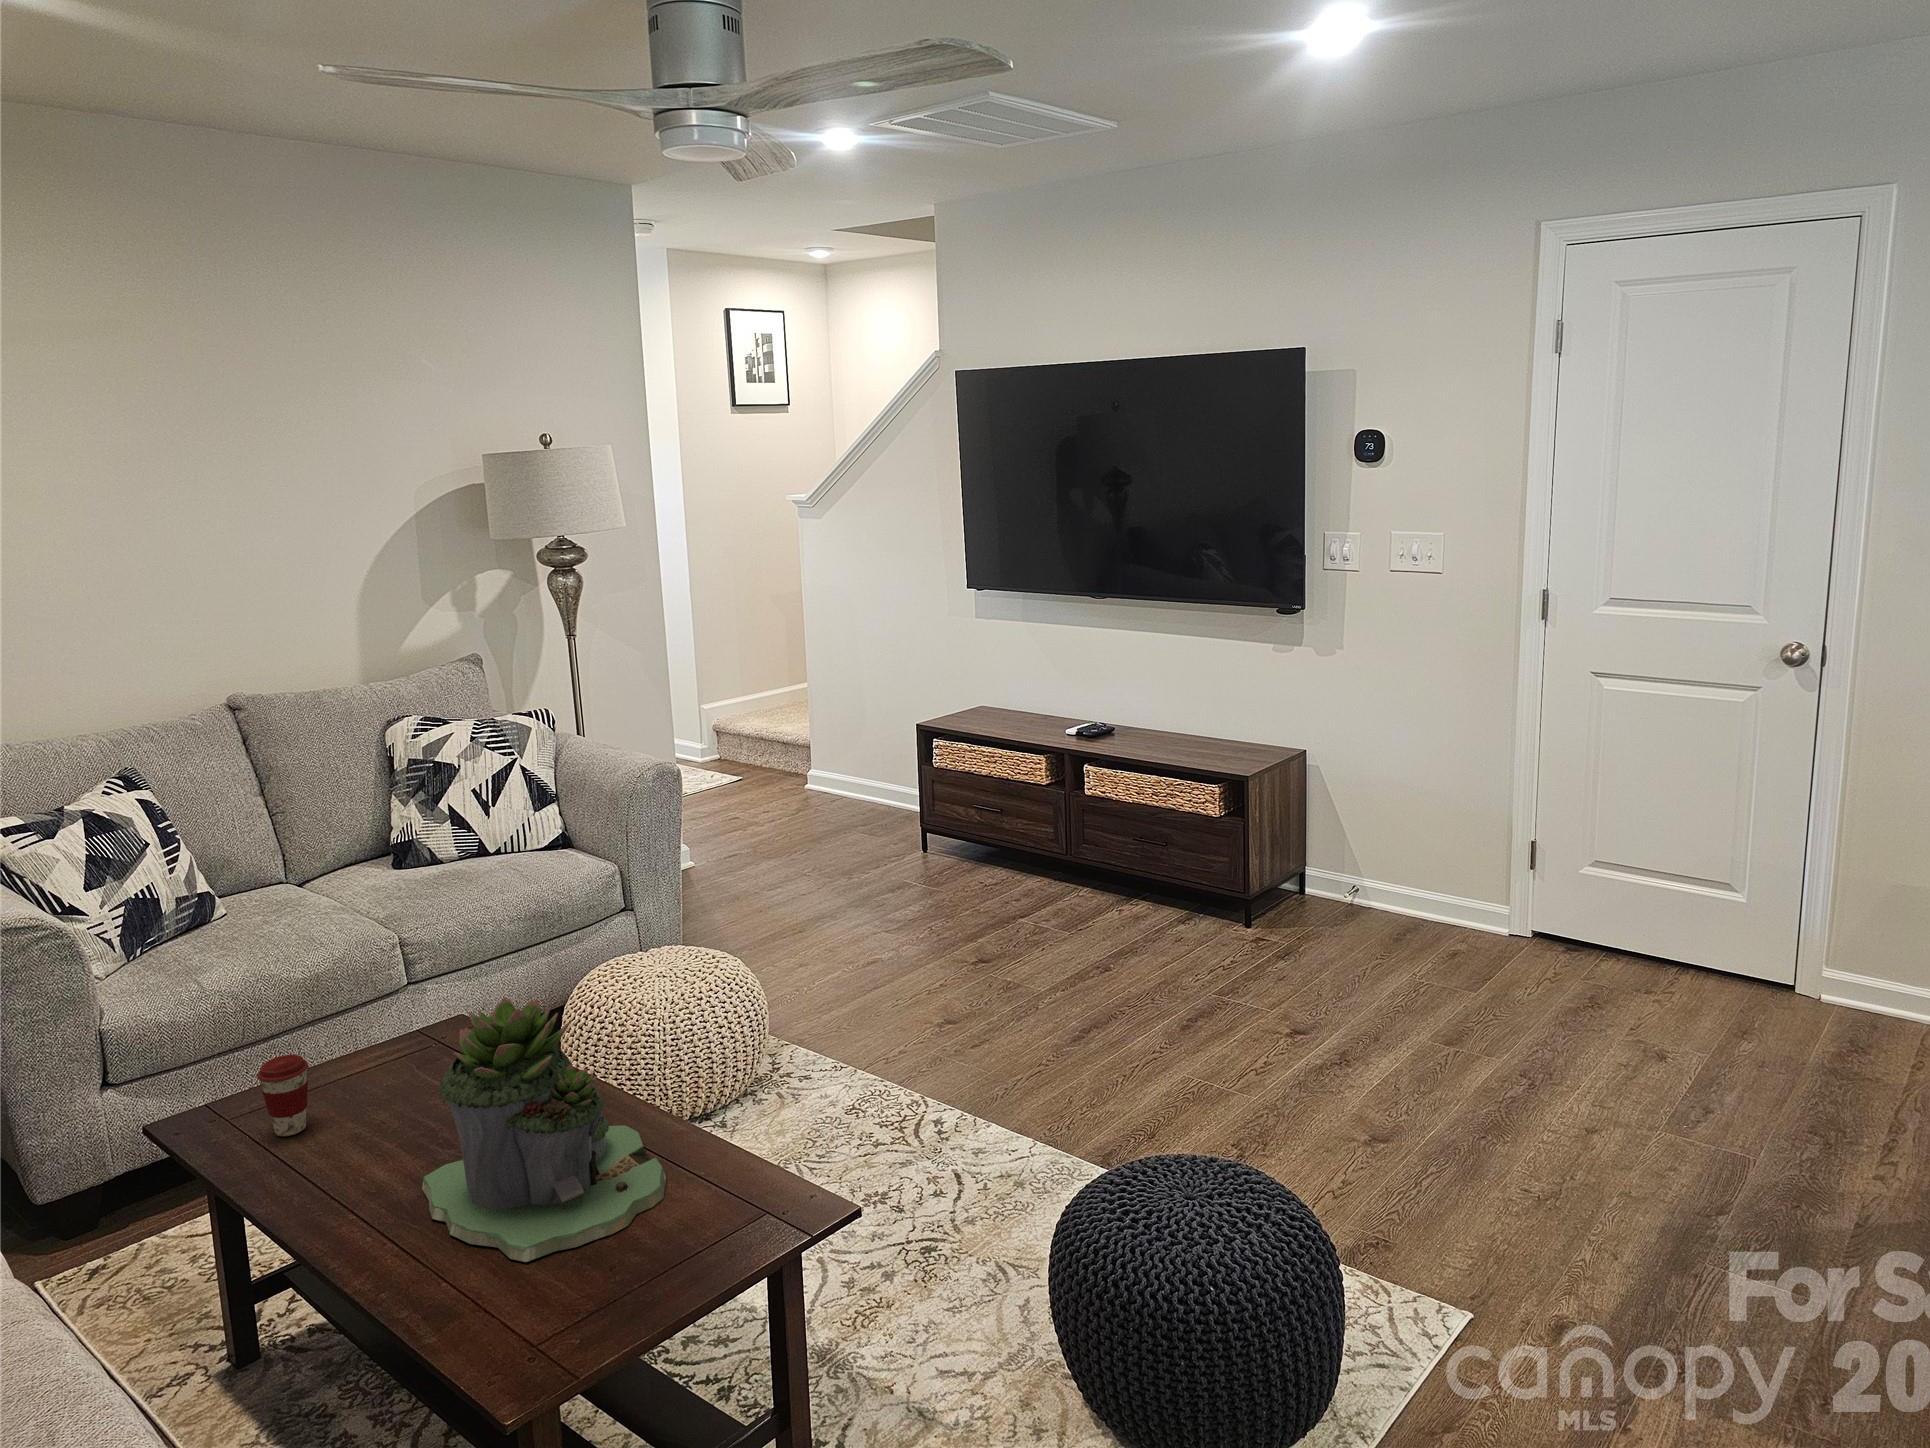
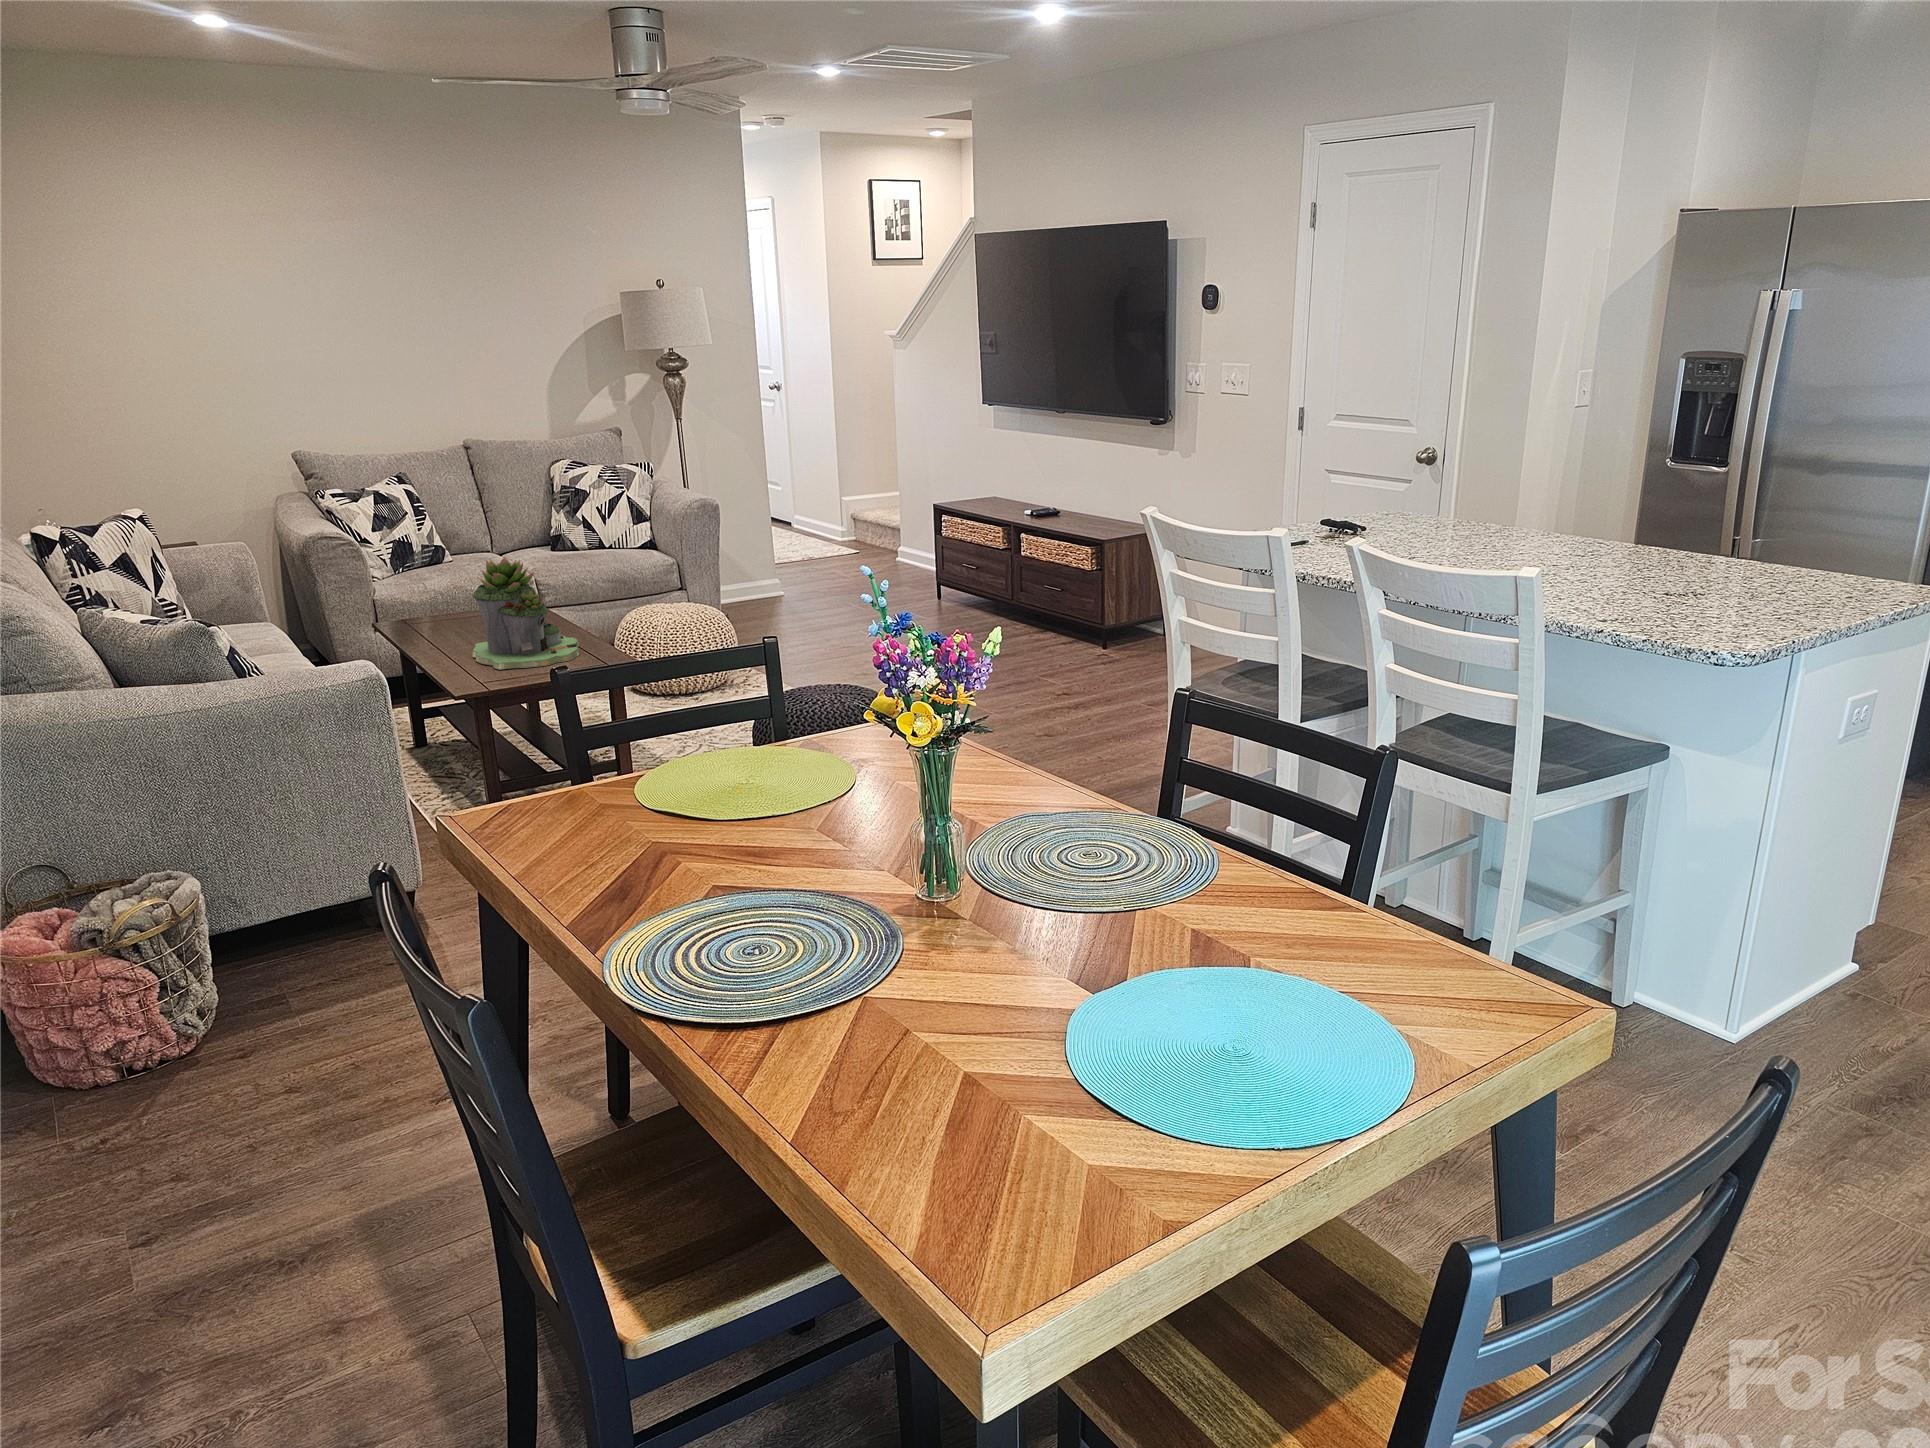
coffee cup: present [257,1054,308,1136] -> none [417,594,441,632]

